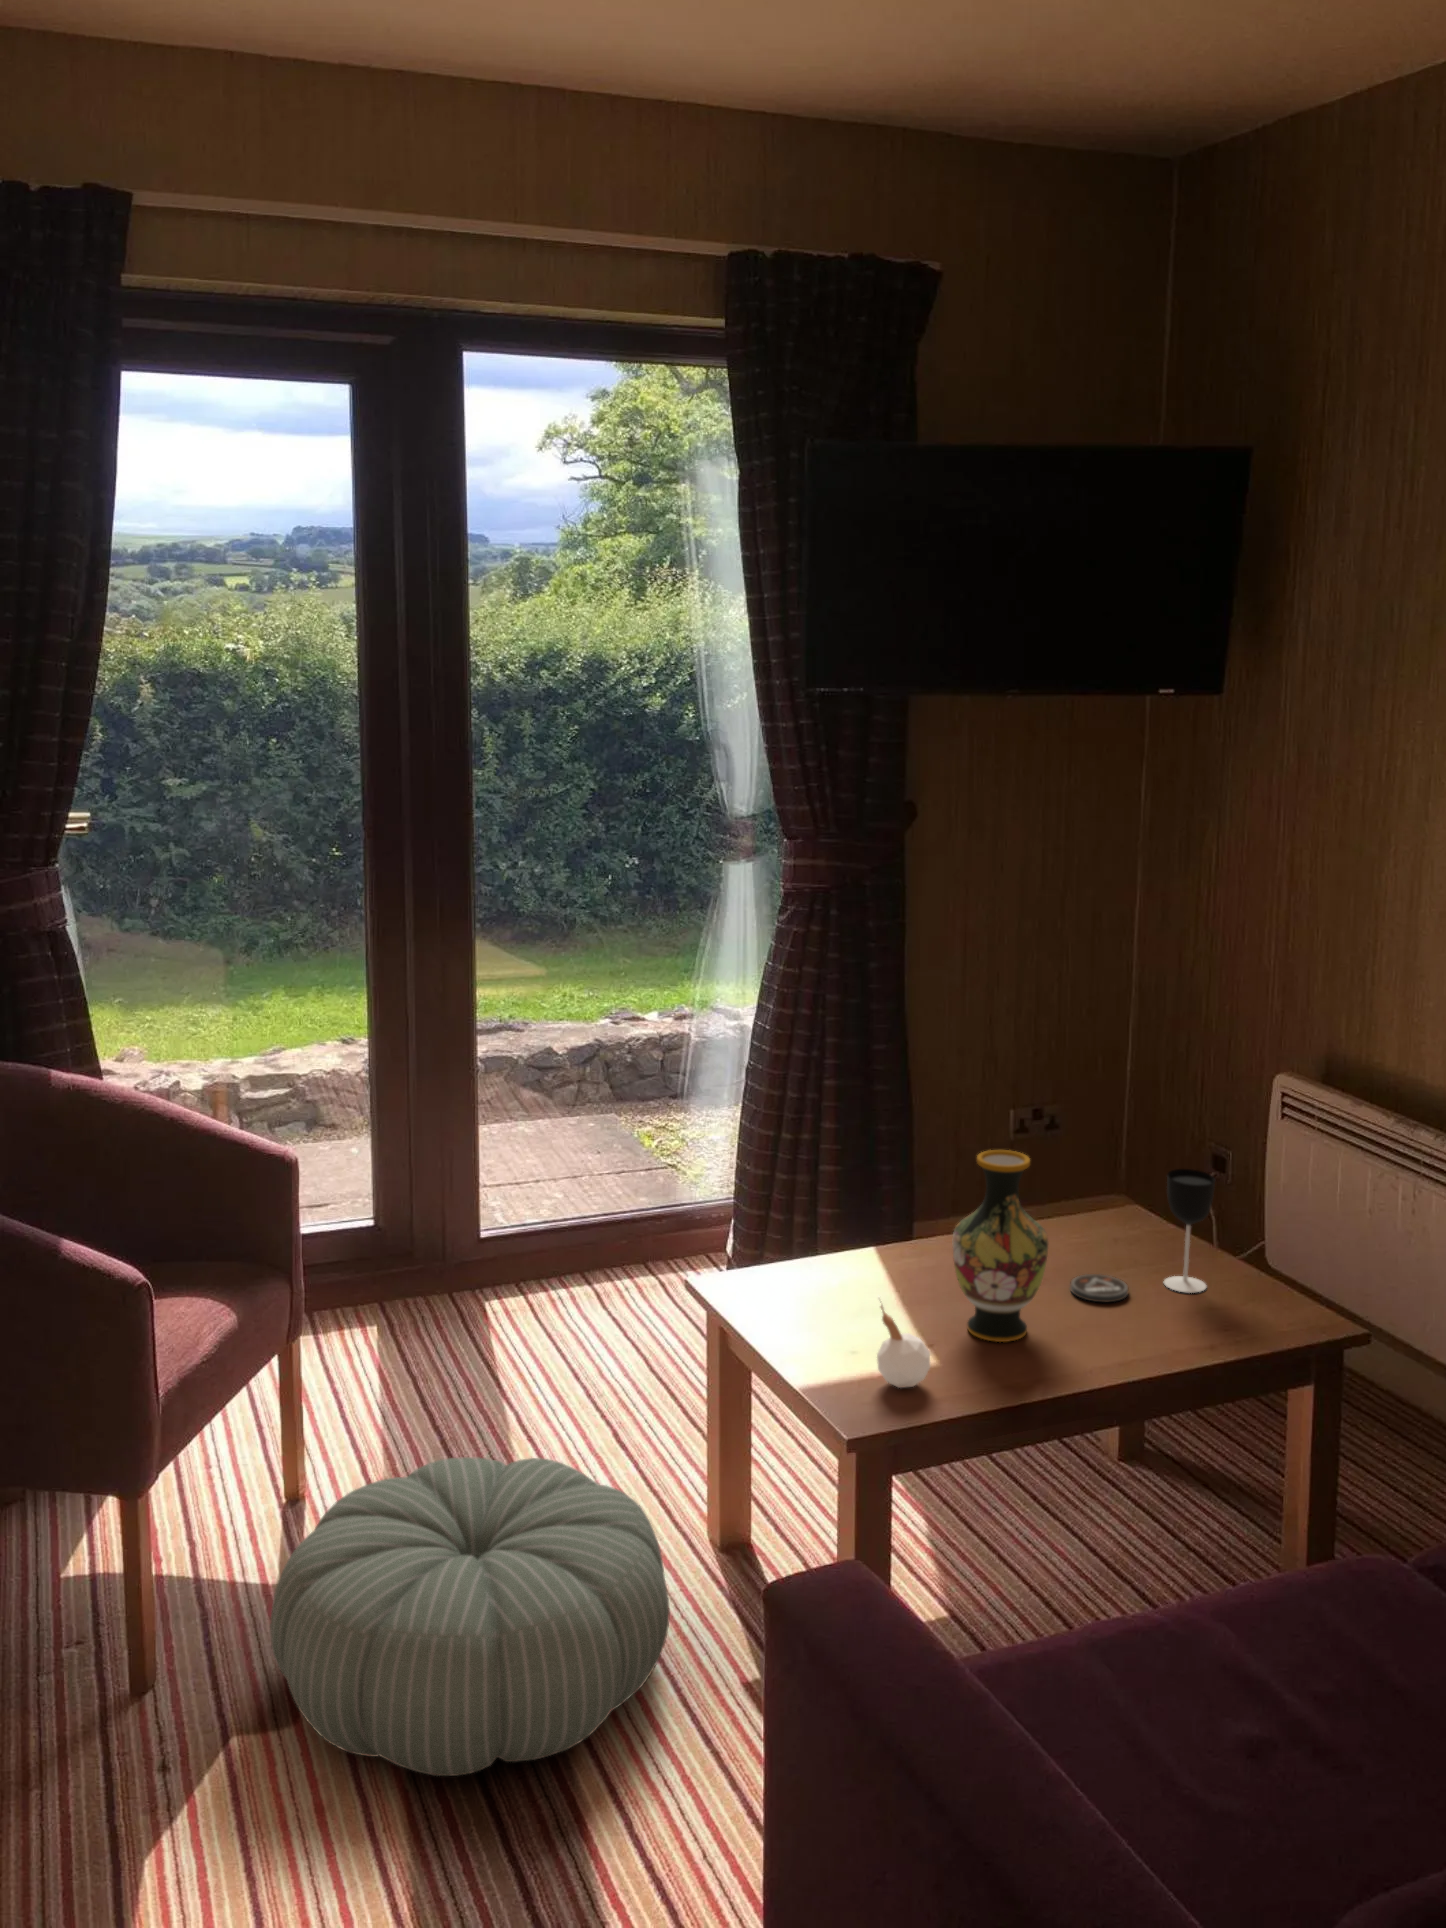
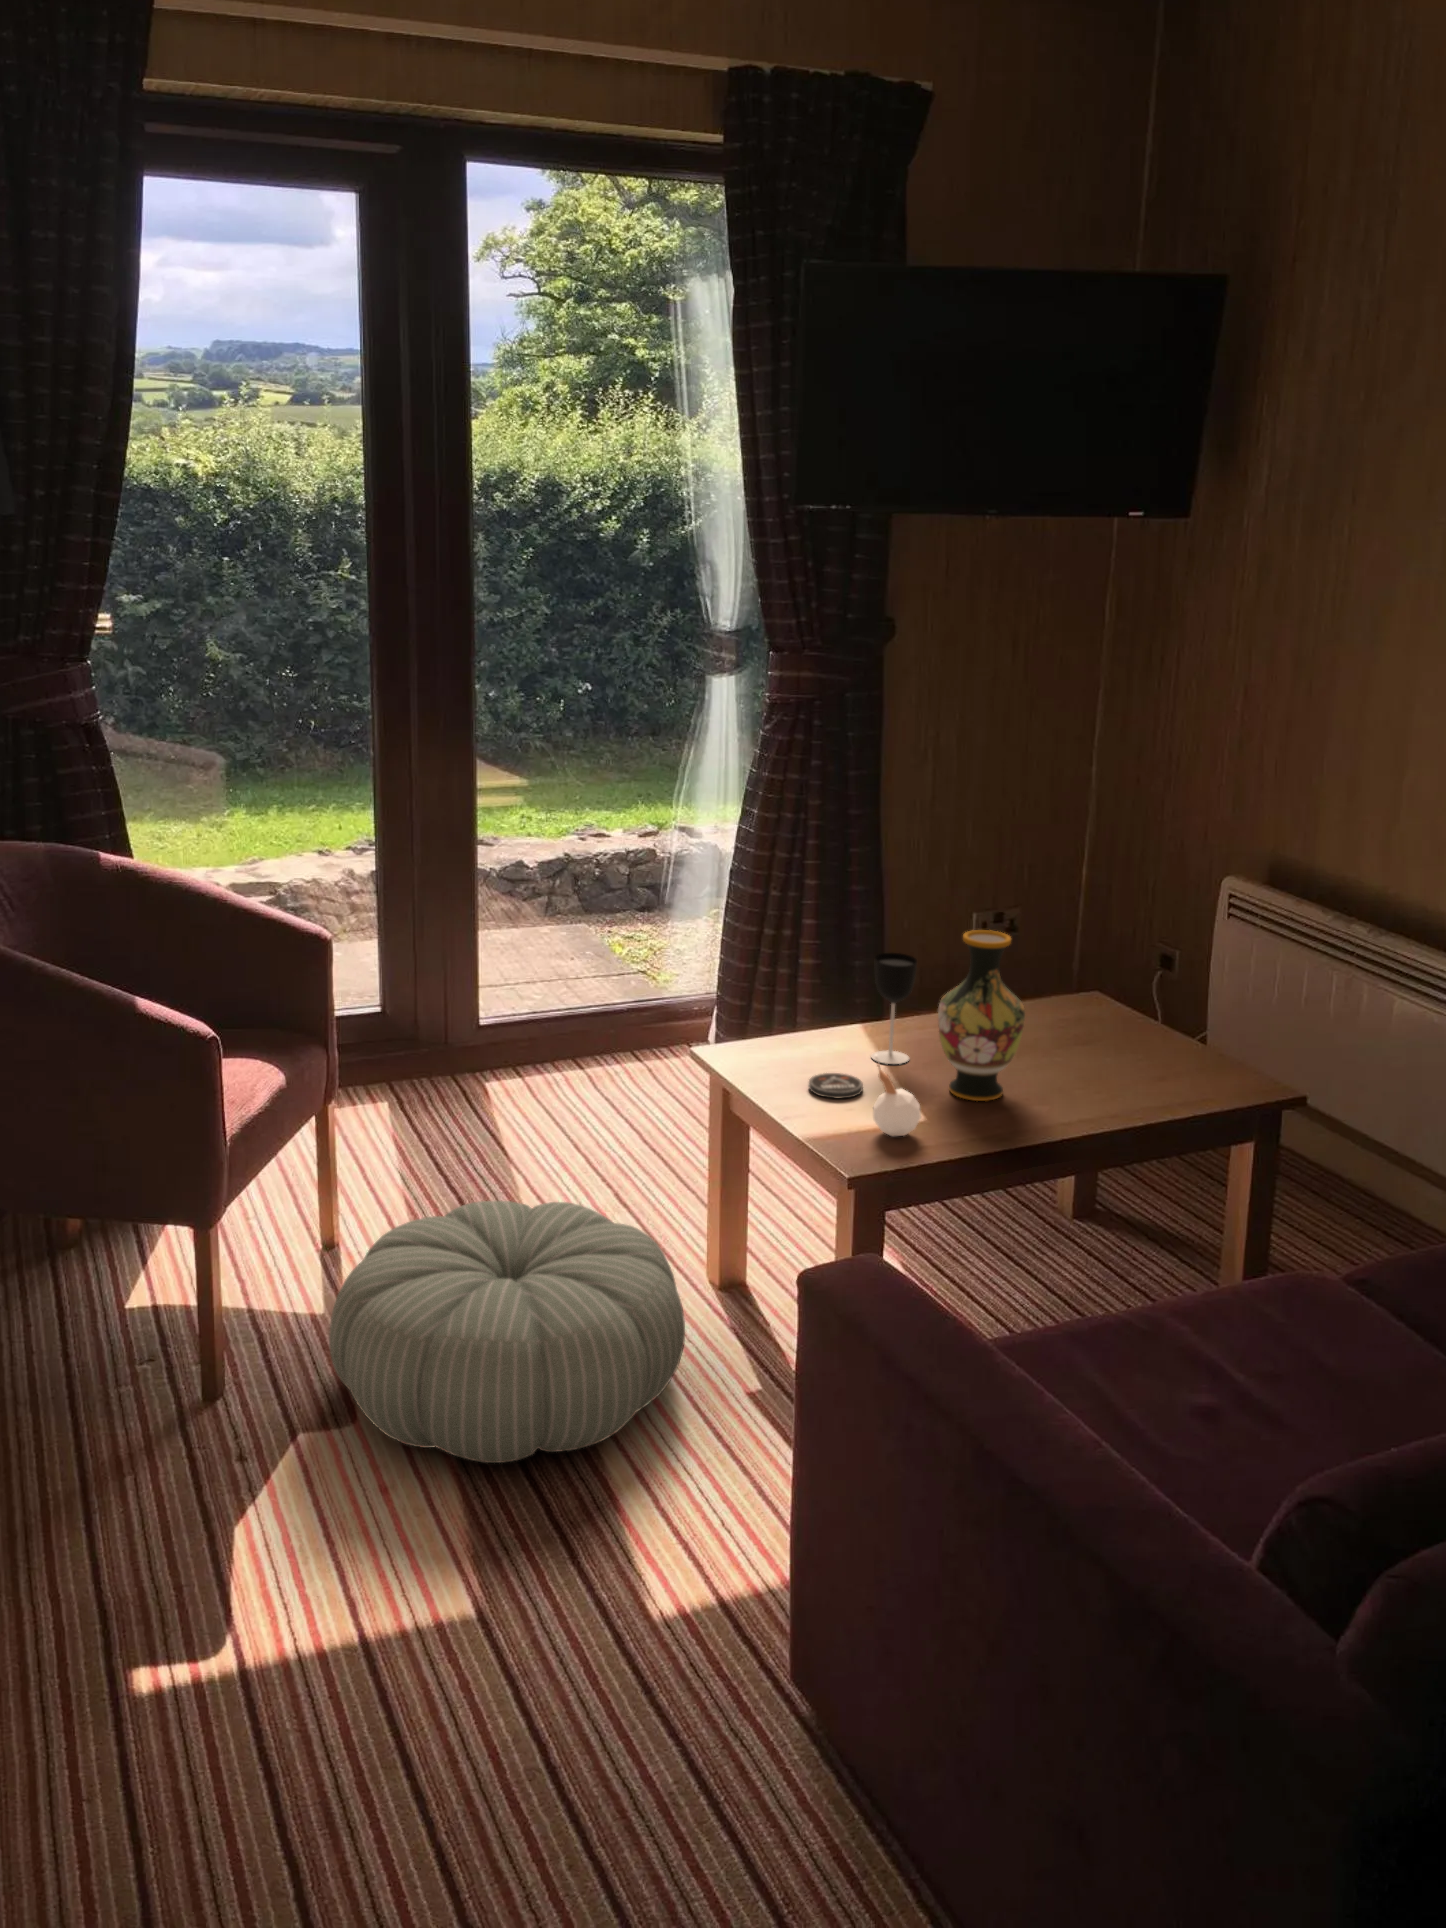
wine glass: present [1164,1169,1215,1293] -> present [871,953,917,1064]
coaster: present [1070,1274,1128,1302] -> present [809,1073,863,1098]

